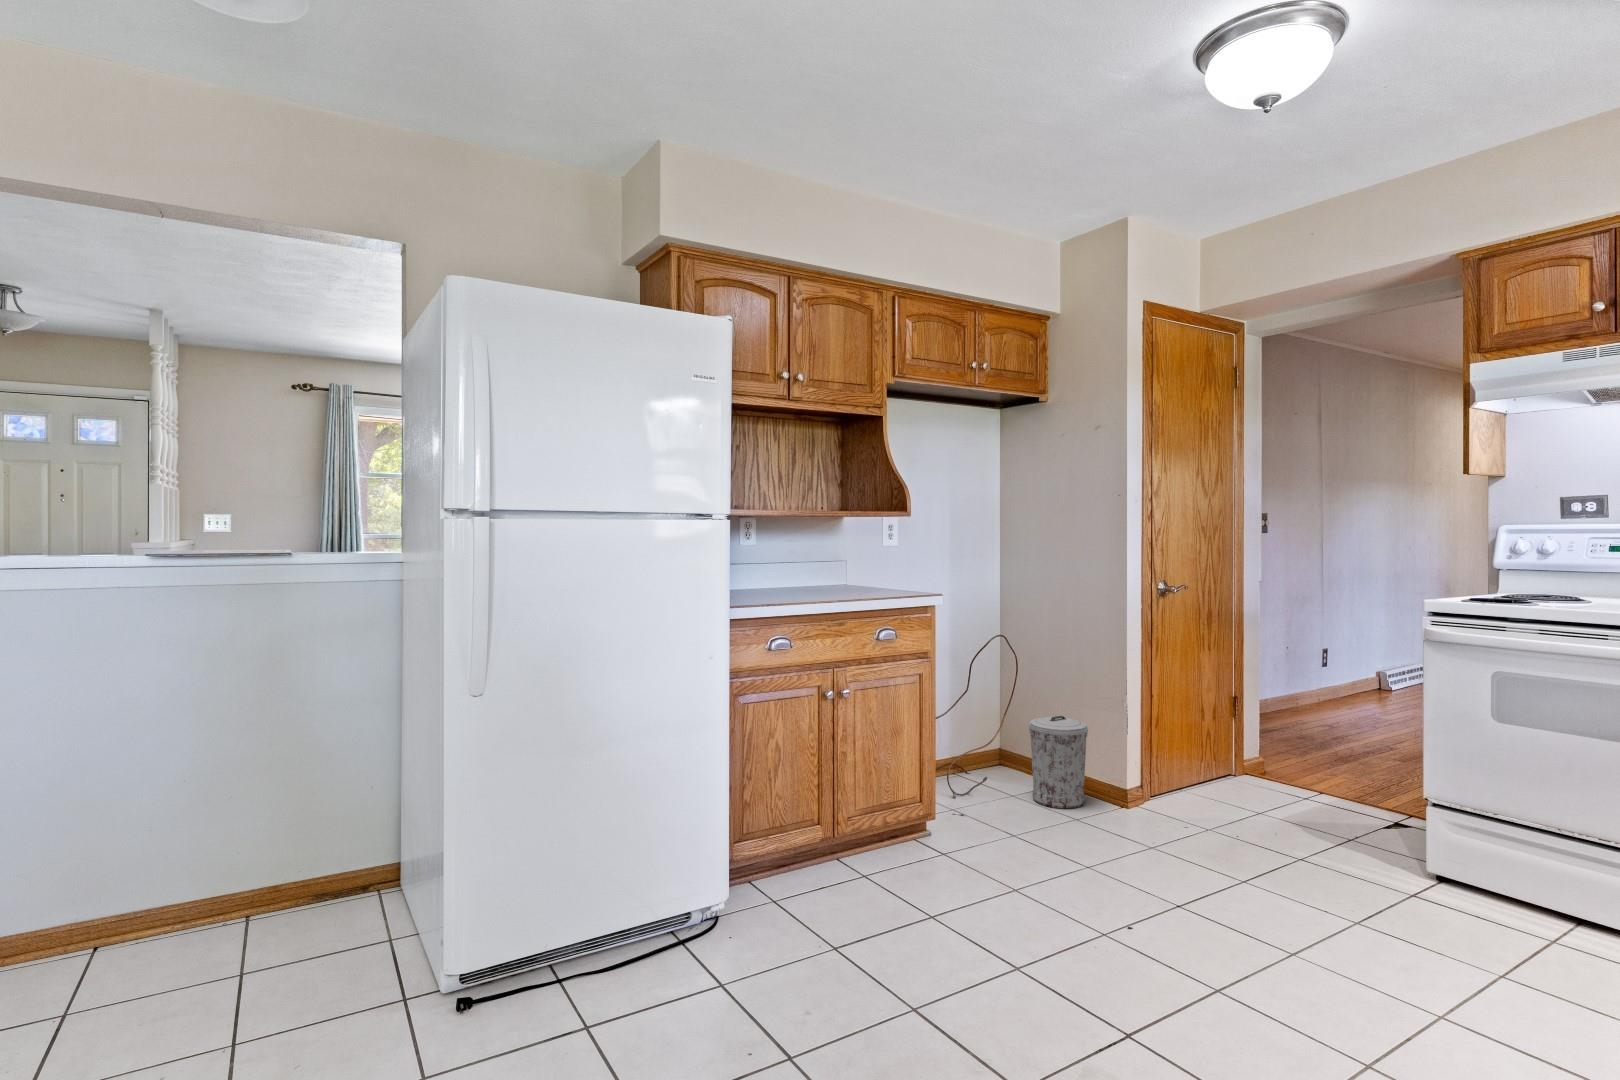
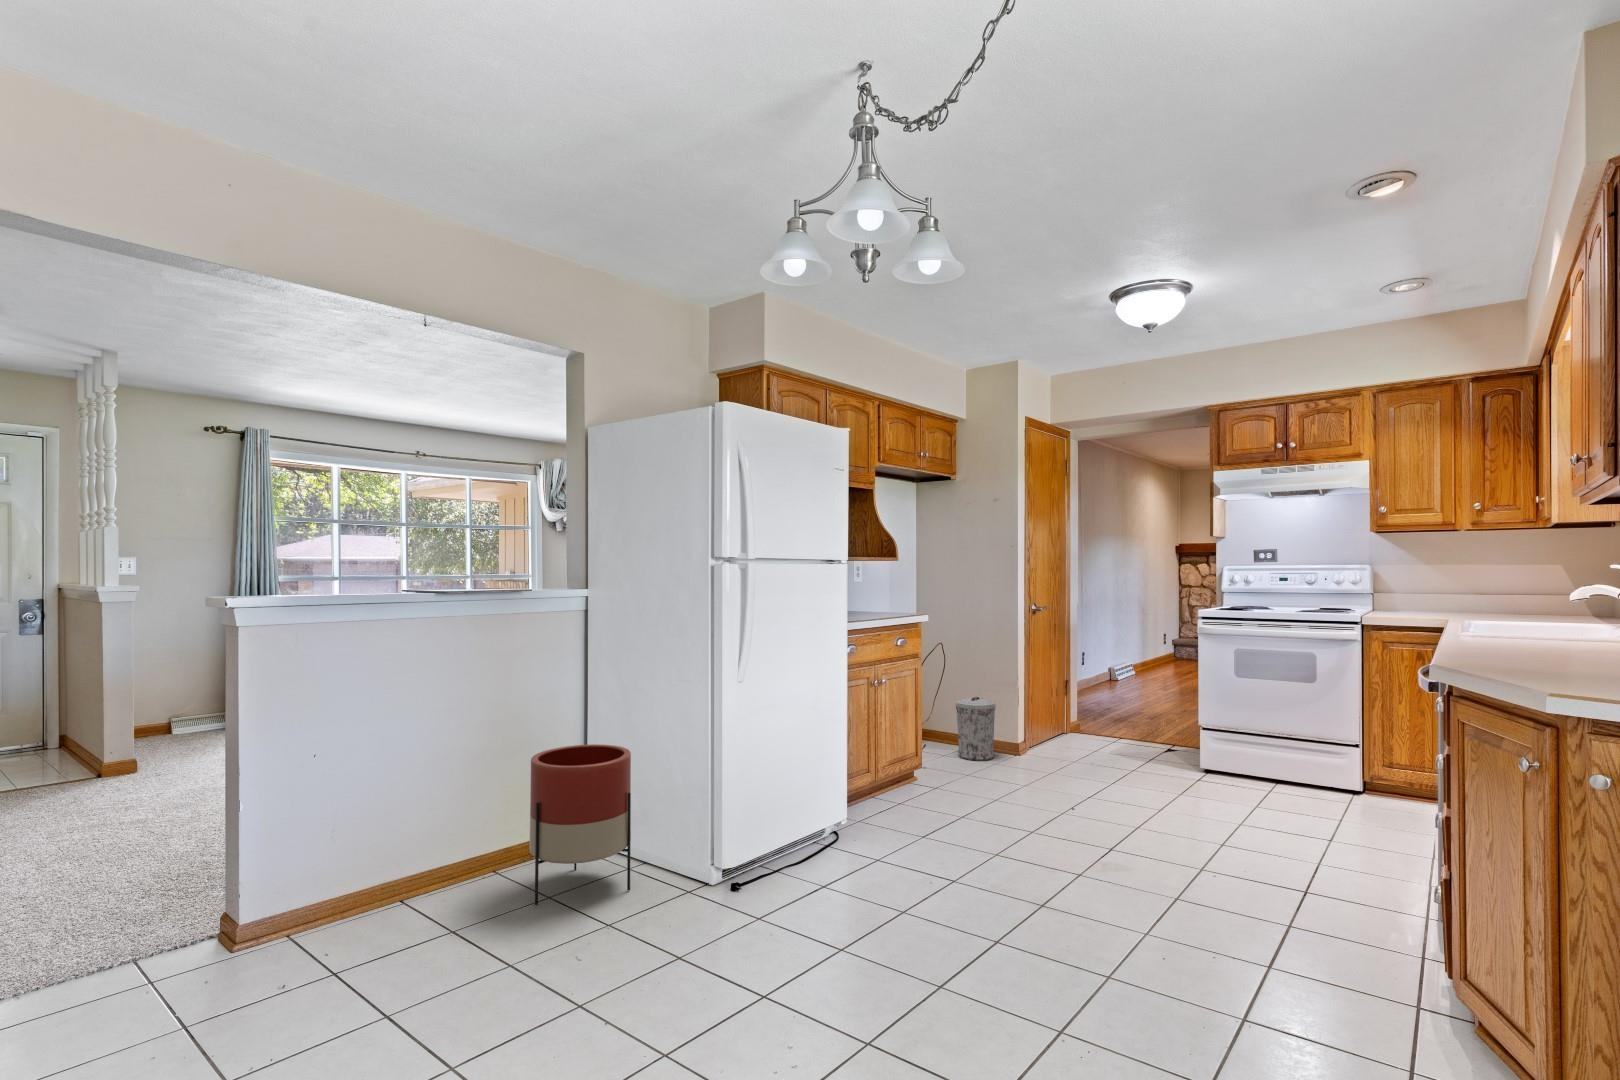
planter: none [238,762,394,974] -> present [529,744,631,905]

